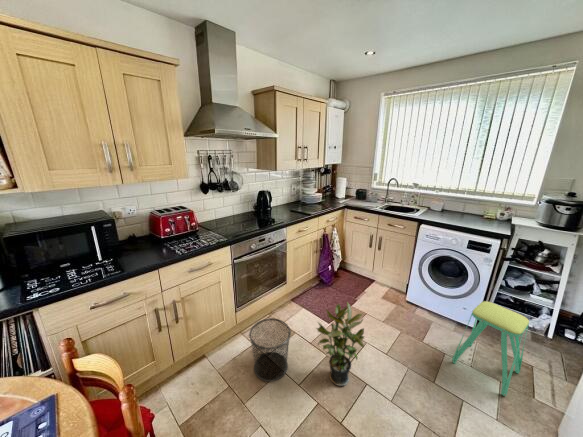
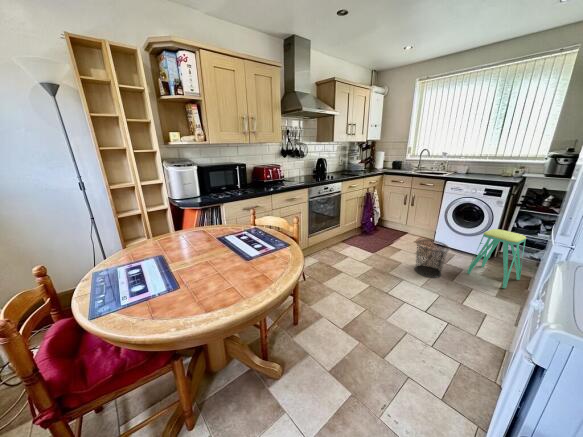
potted plant: present [317,303,364,386] -> none [369,221,403,279]
waste bin: present [249,318,291,382] -> present [415,240,449,278]

